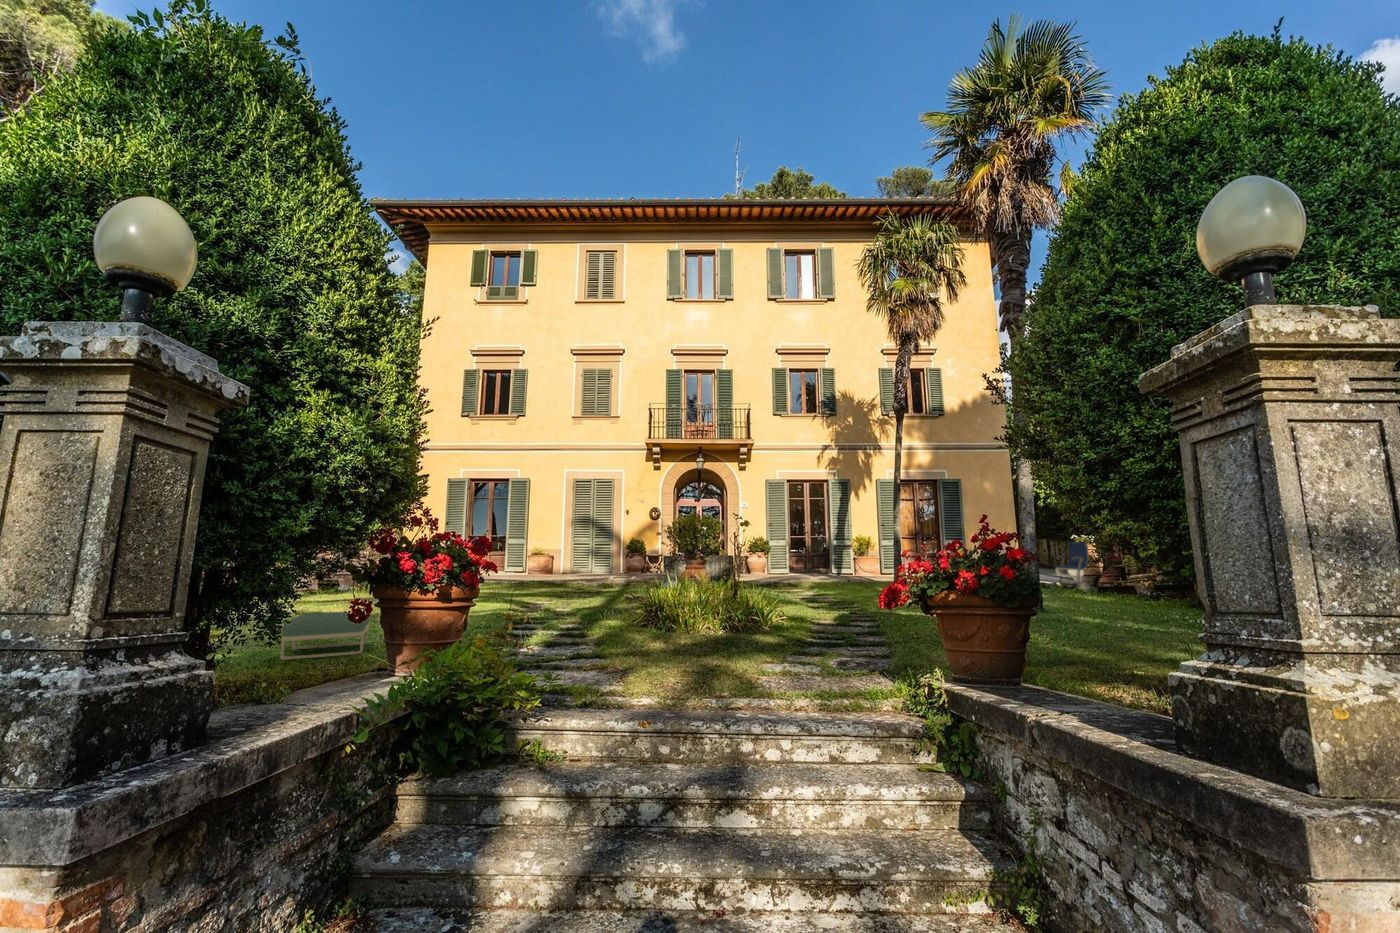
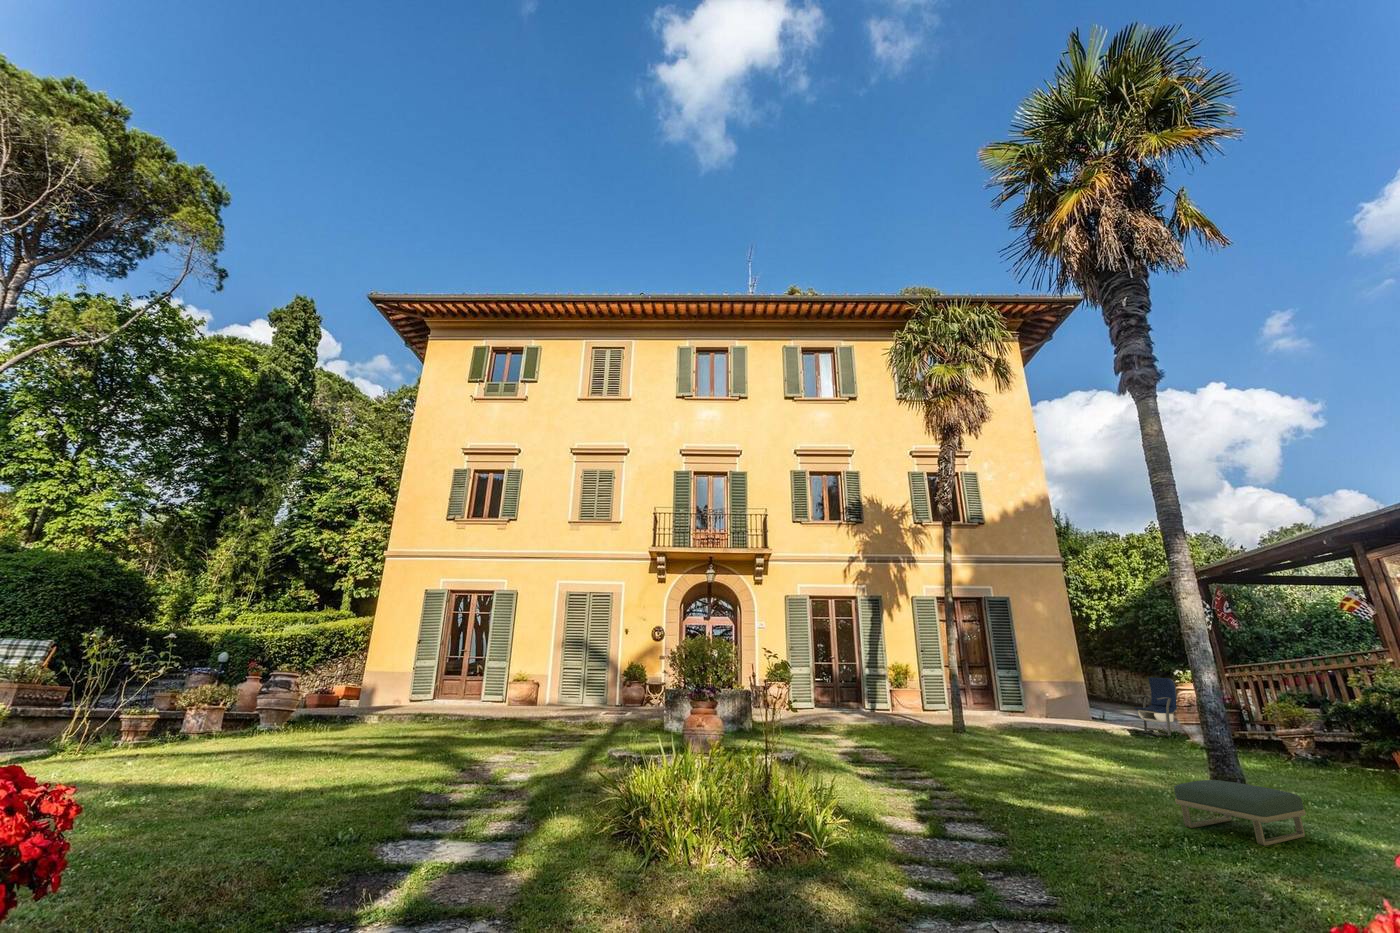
footstool: present [280,612,370,660] -> present [1174,780,1306,846]

